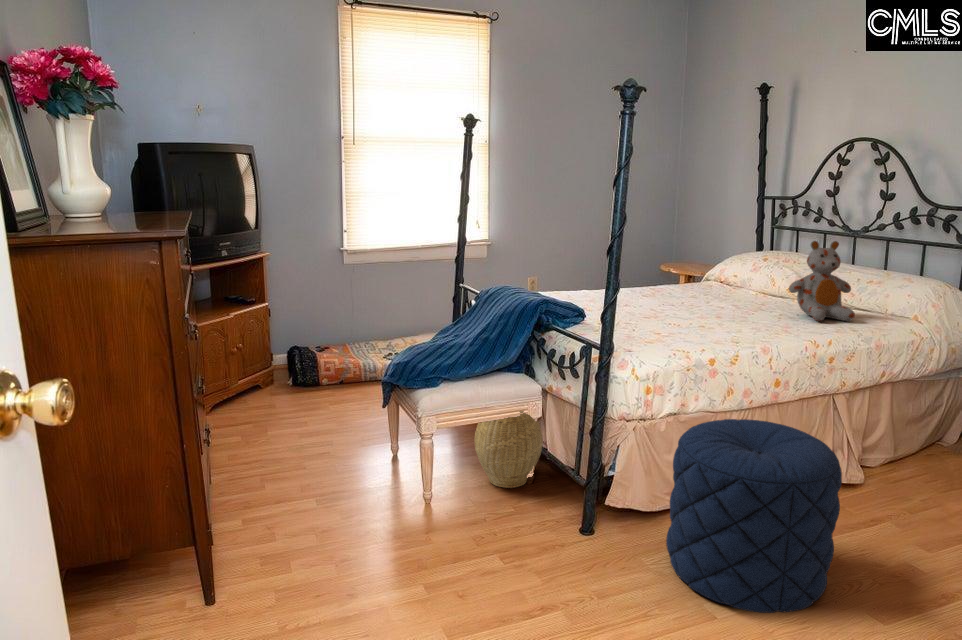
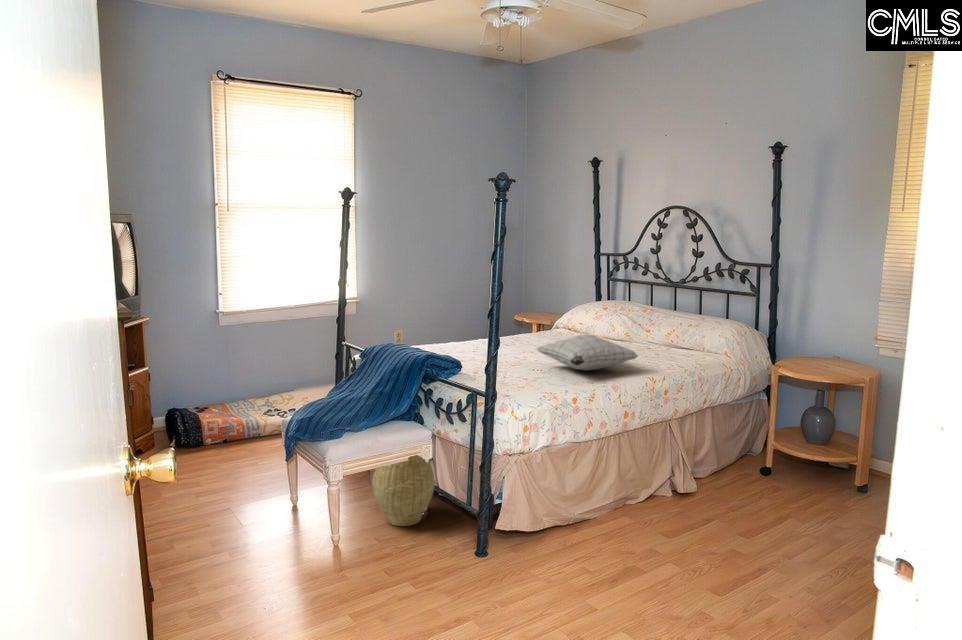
stuffed bear: present [789,241,855,321] -> none [629,294,681,361]
pillow: none [670,285,799,328] -> present [536,334,638,371]
pouf: present [666,419,842,613] -> none [550,447,683,605]

